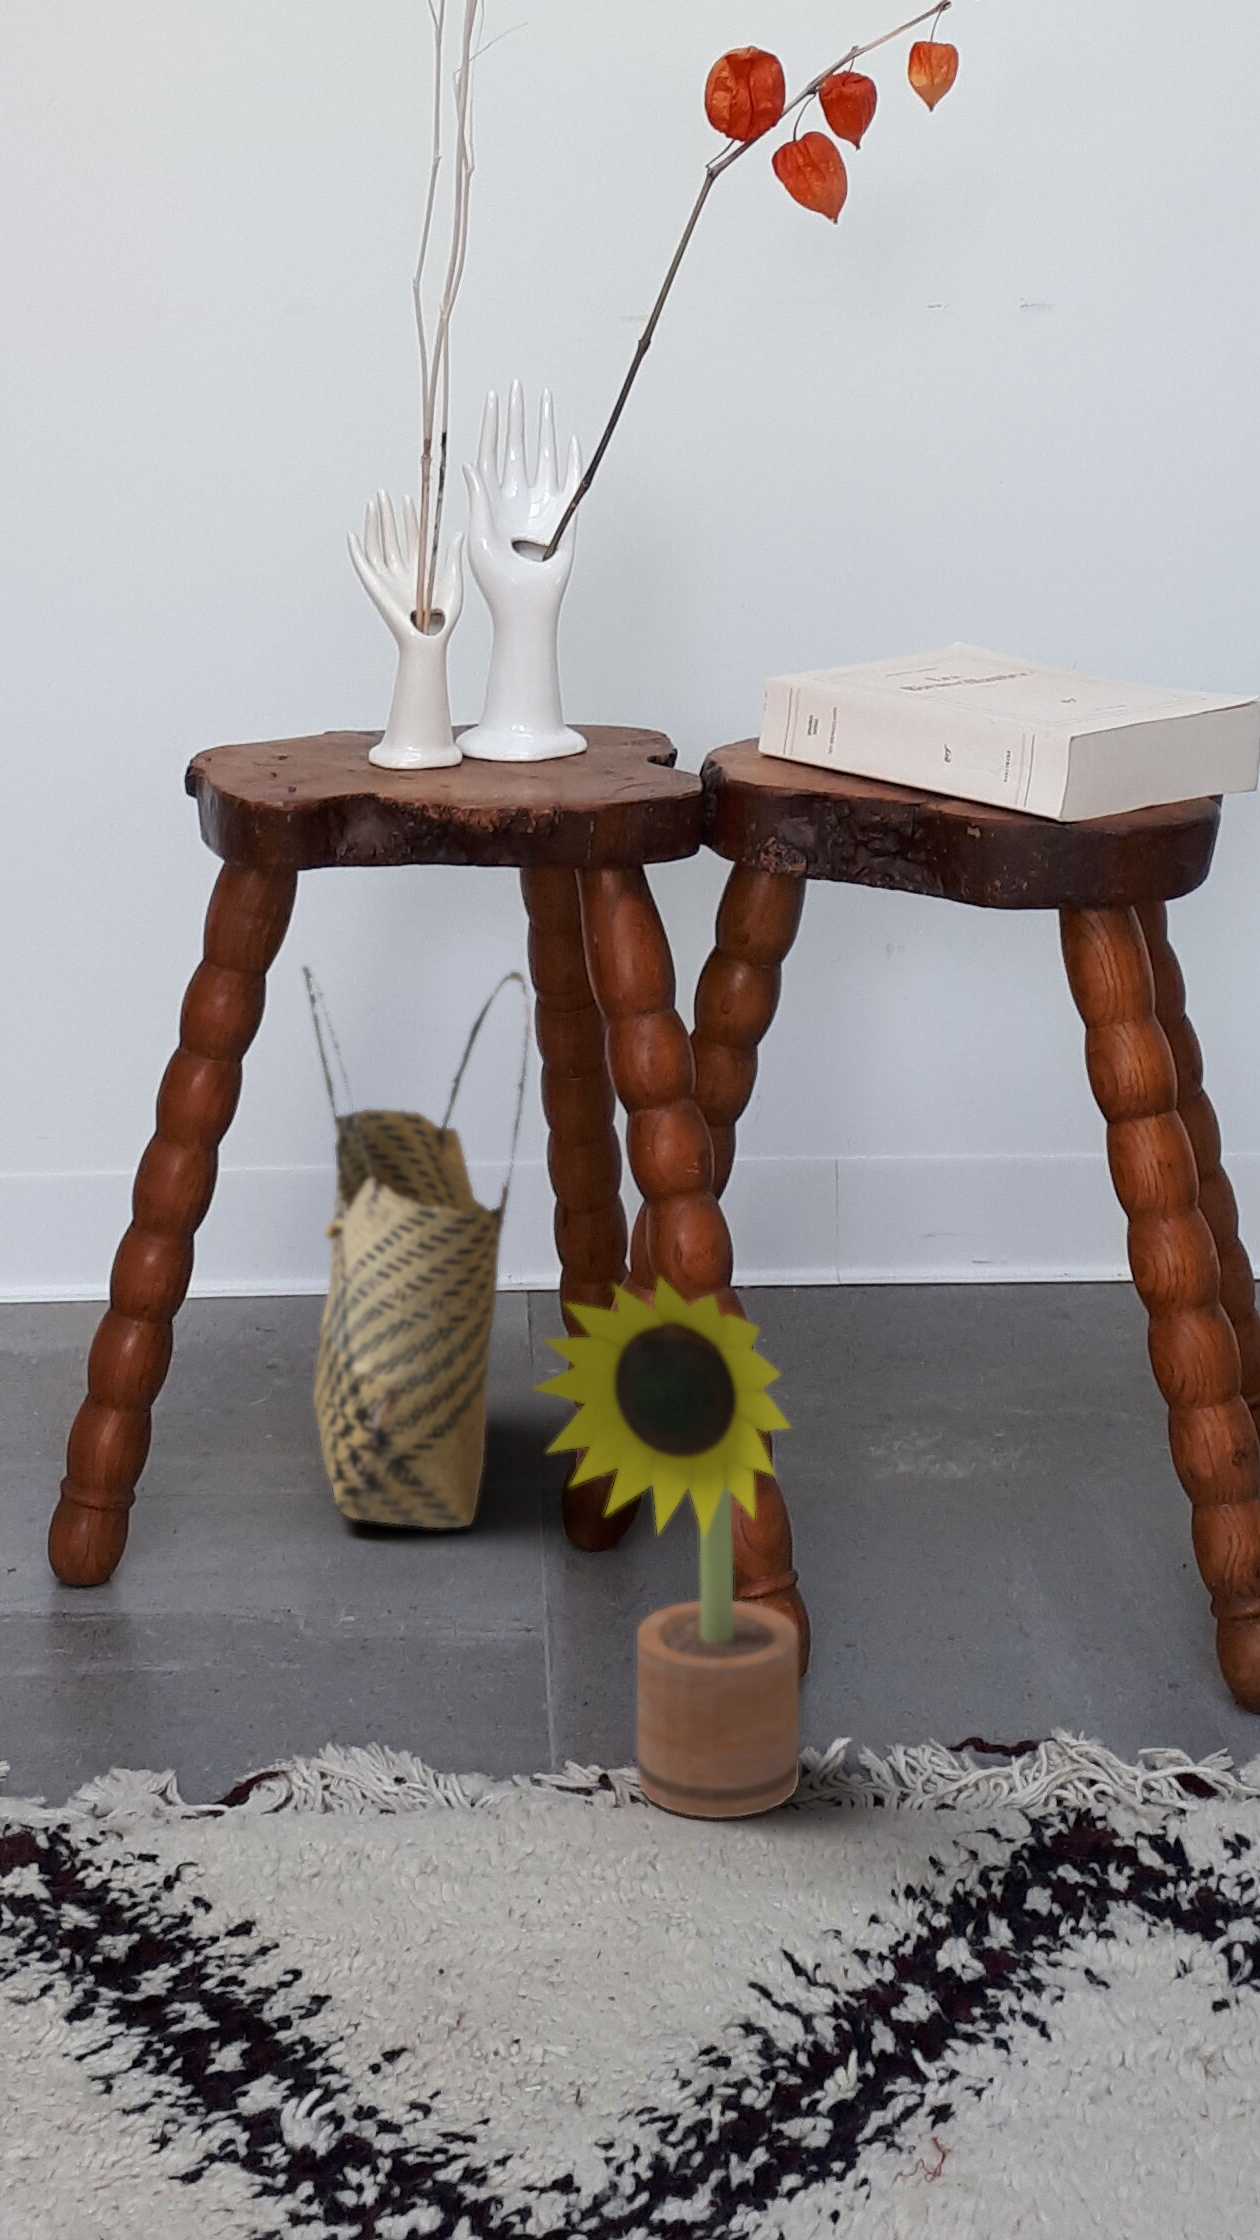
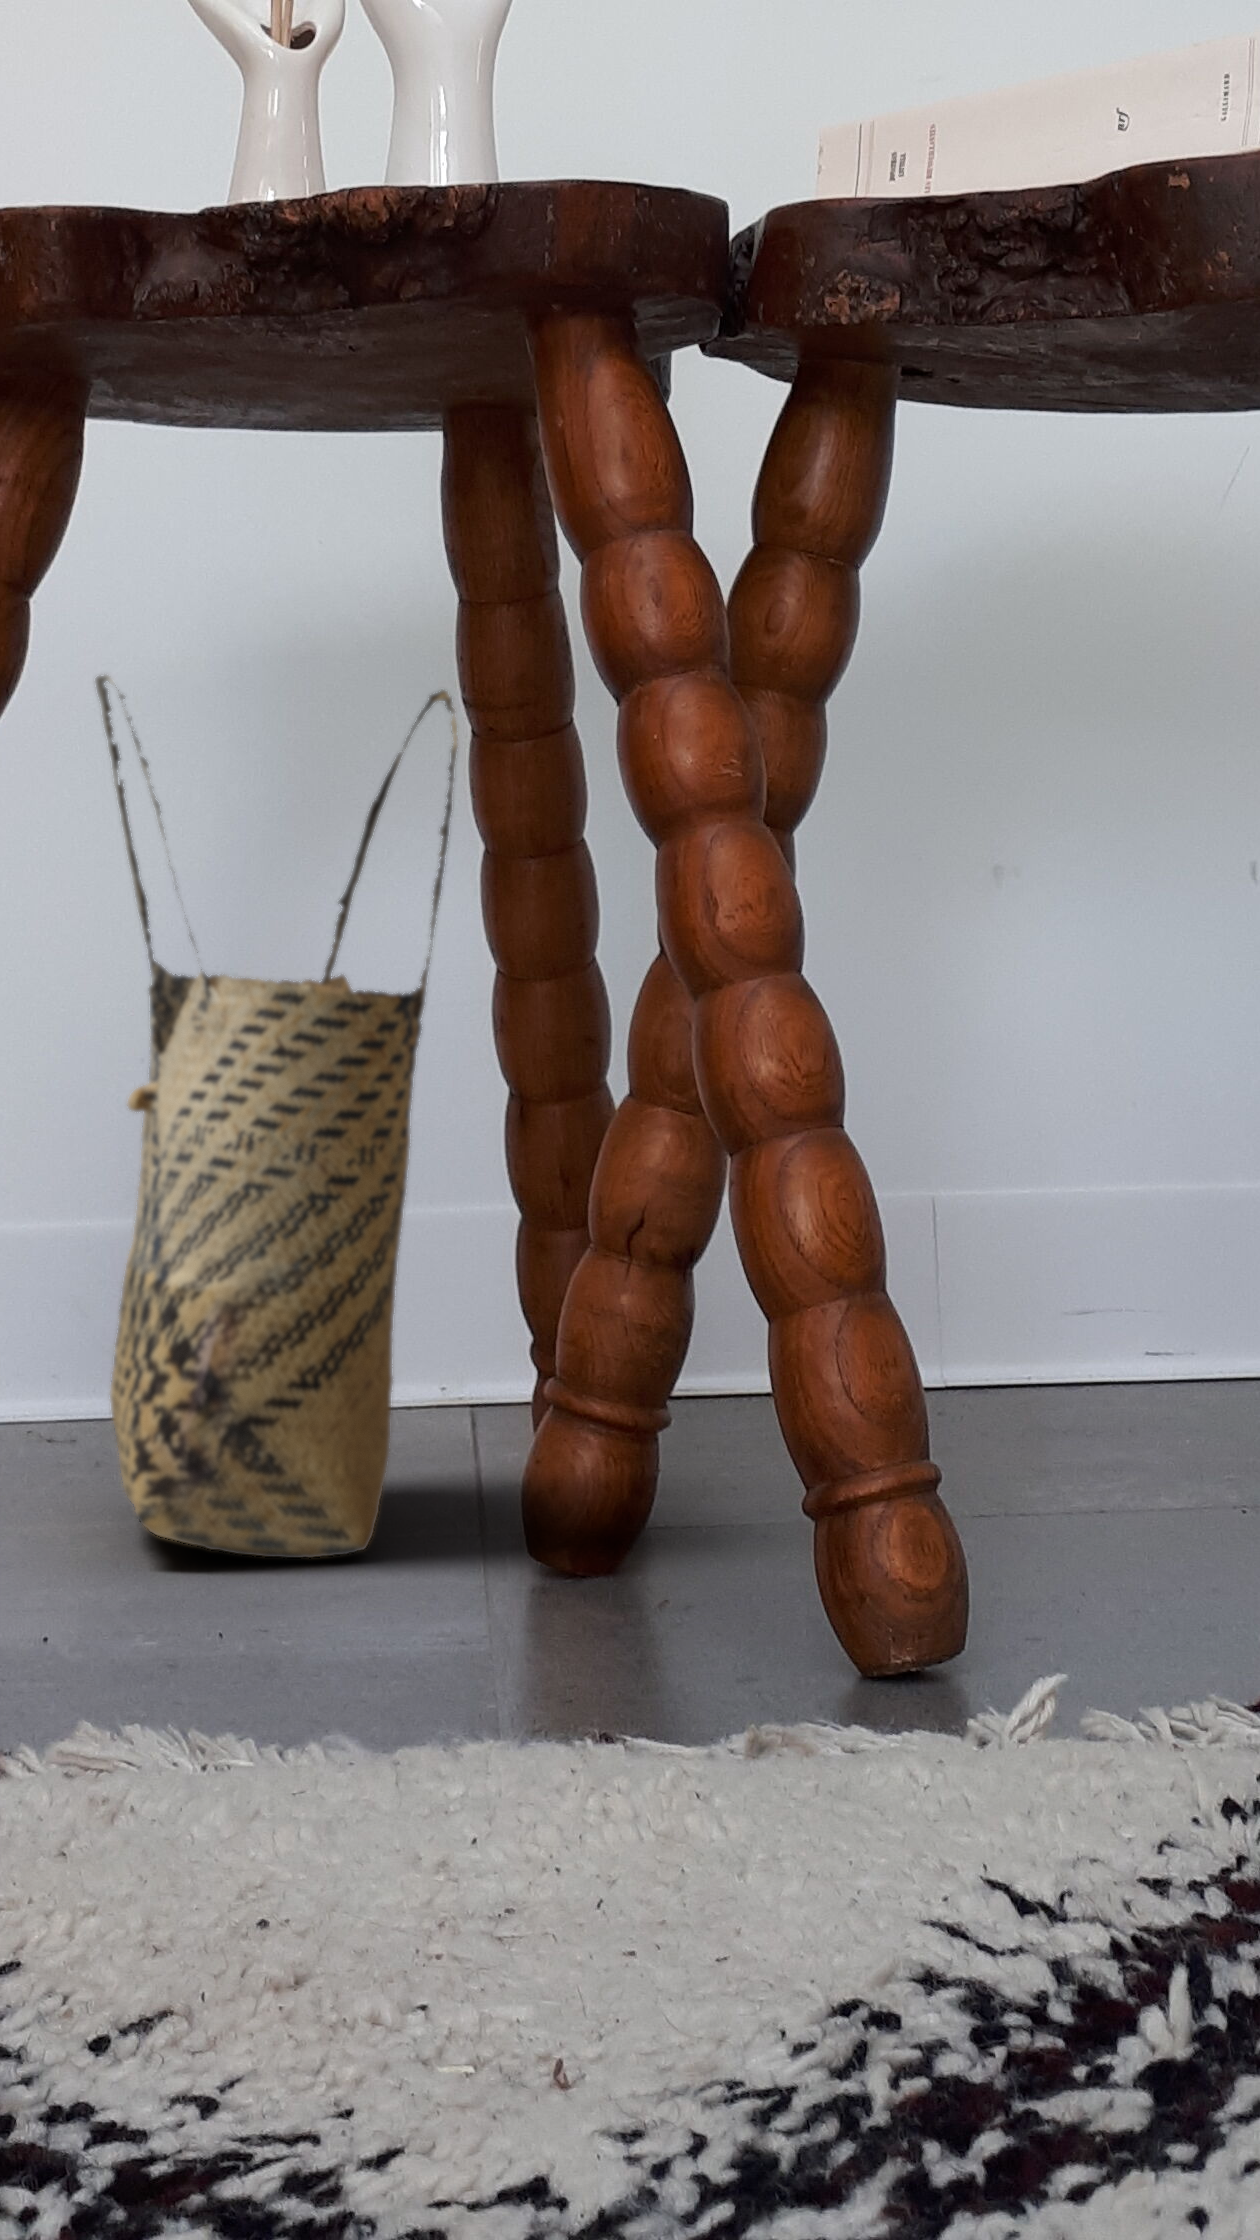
decorative plant: present [532,1278,799,1818] -> none [450,664,976,1770]

